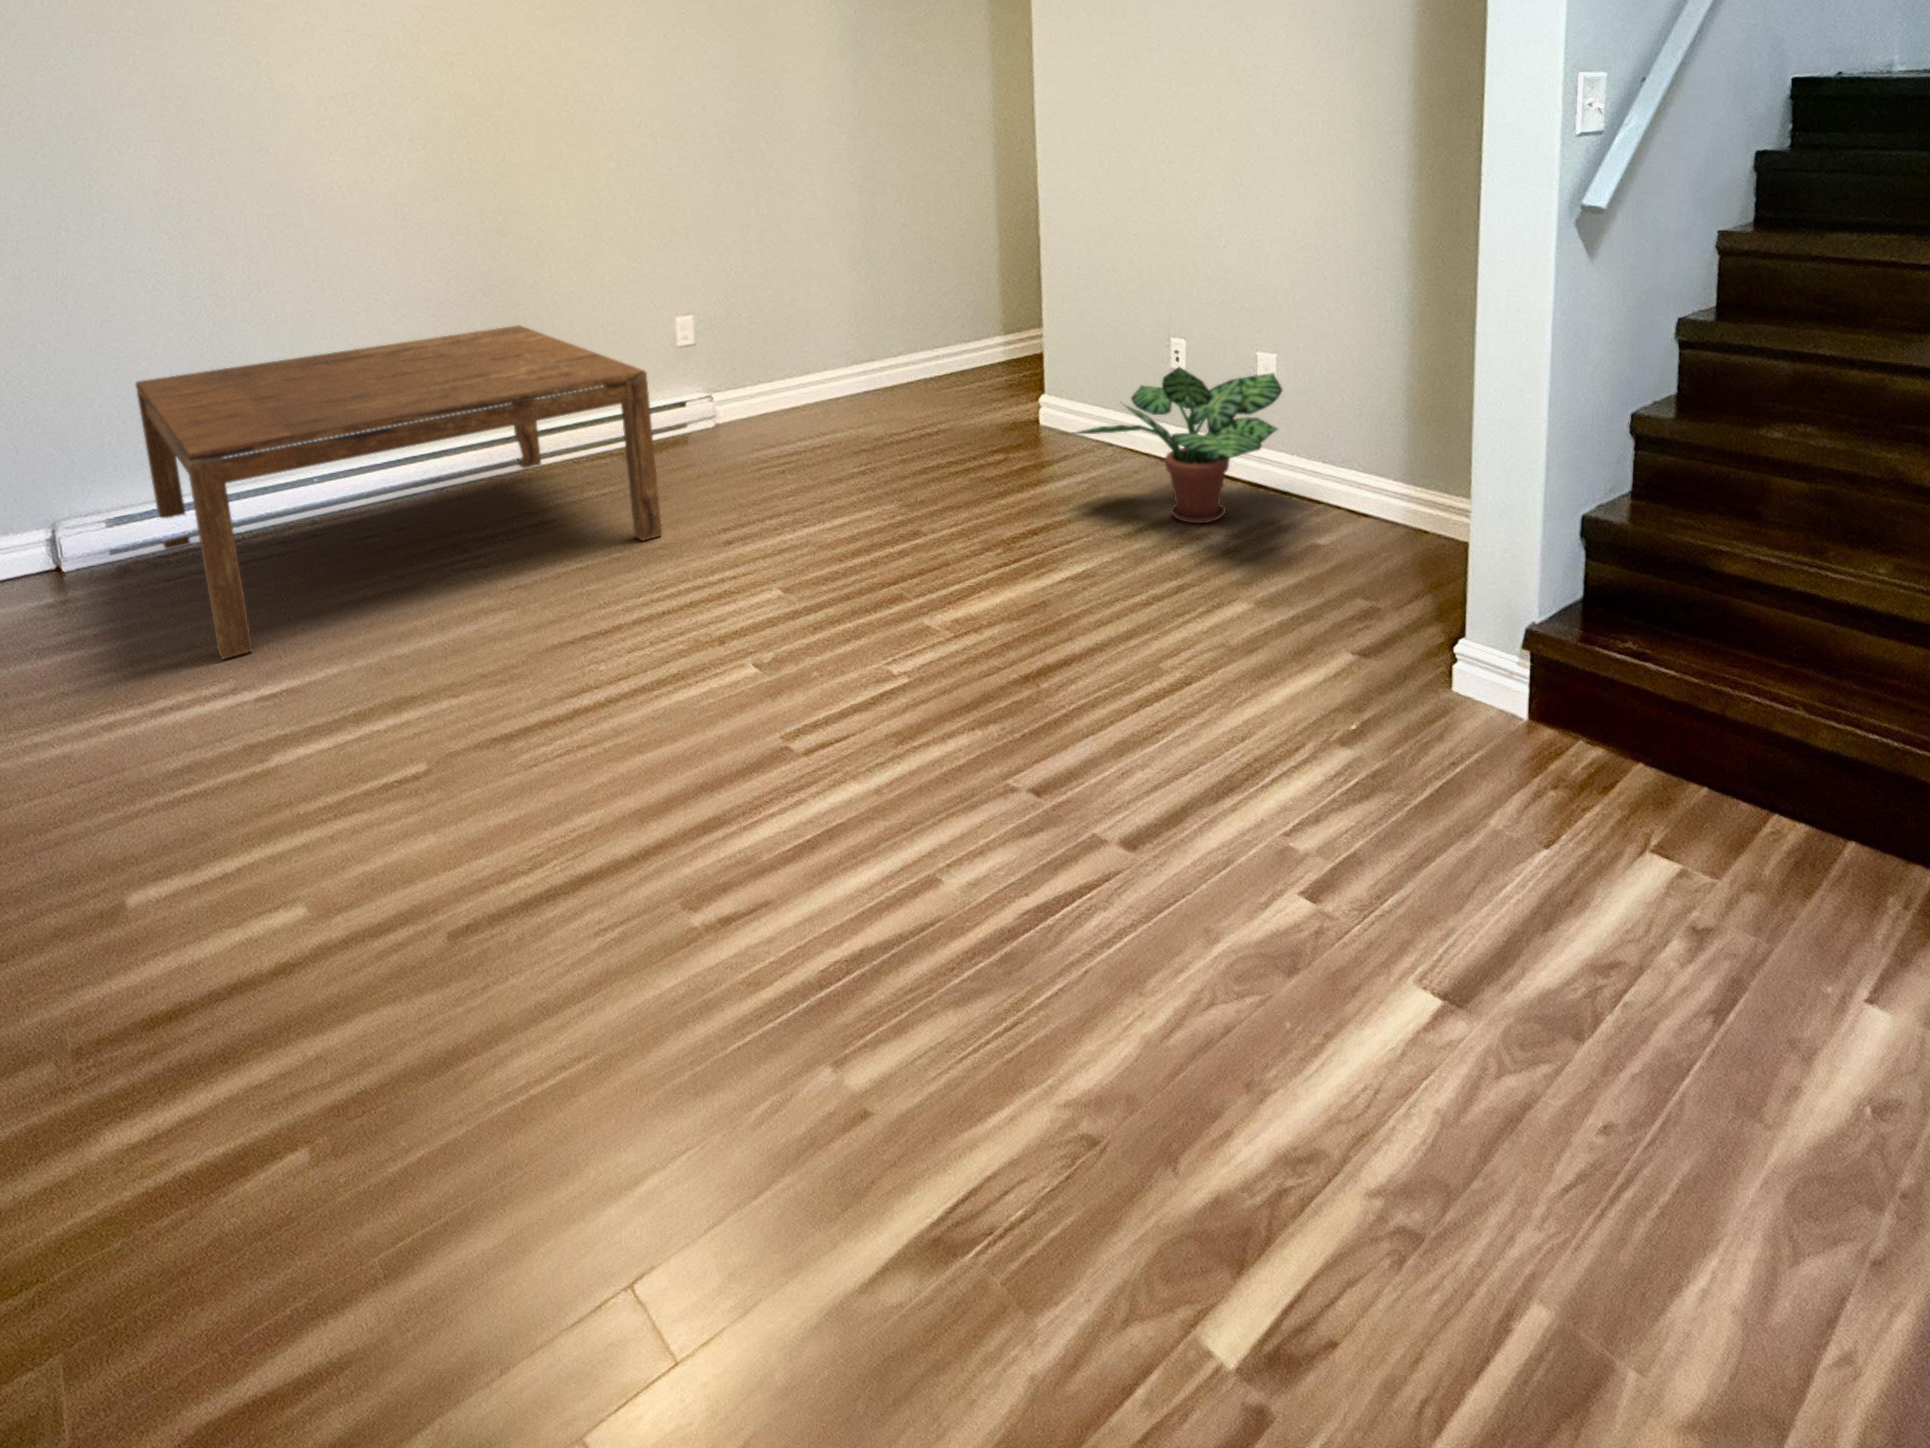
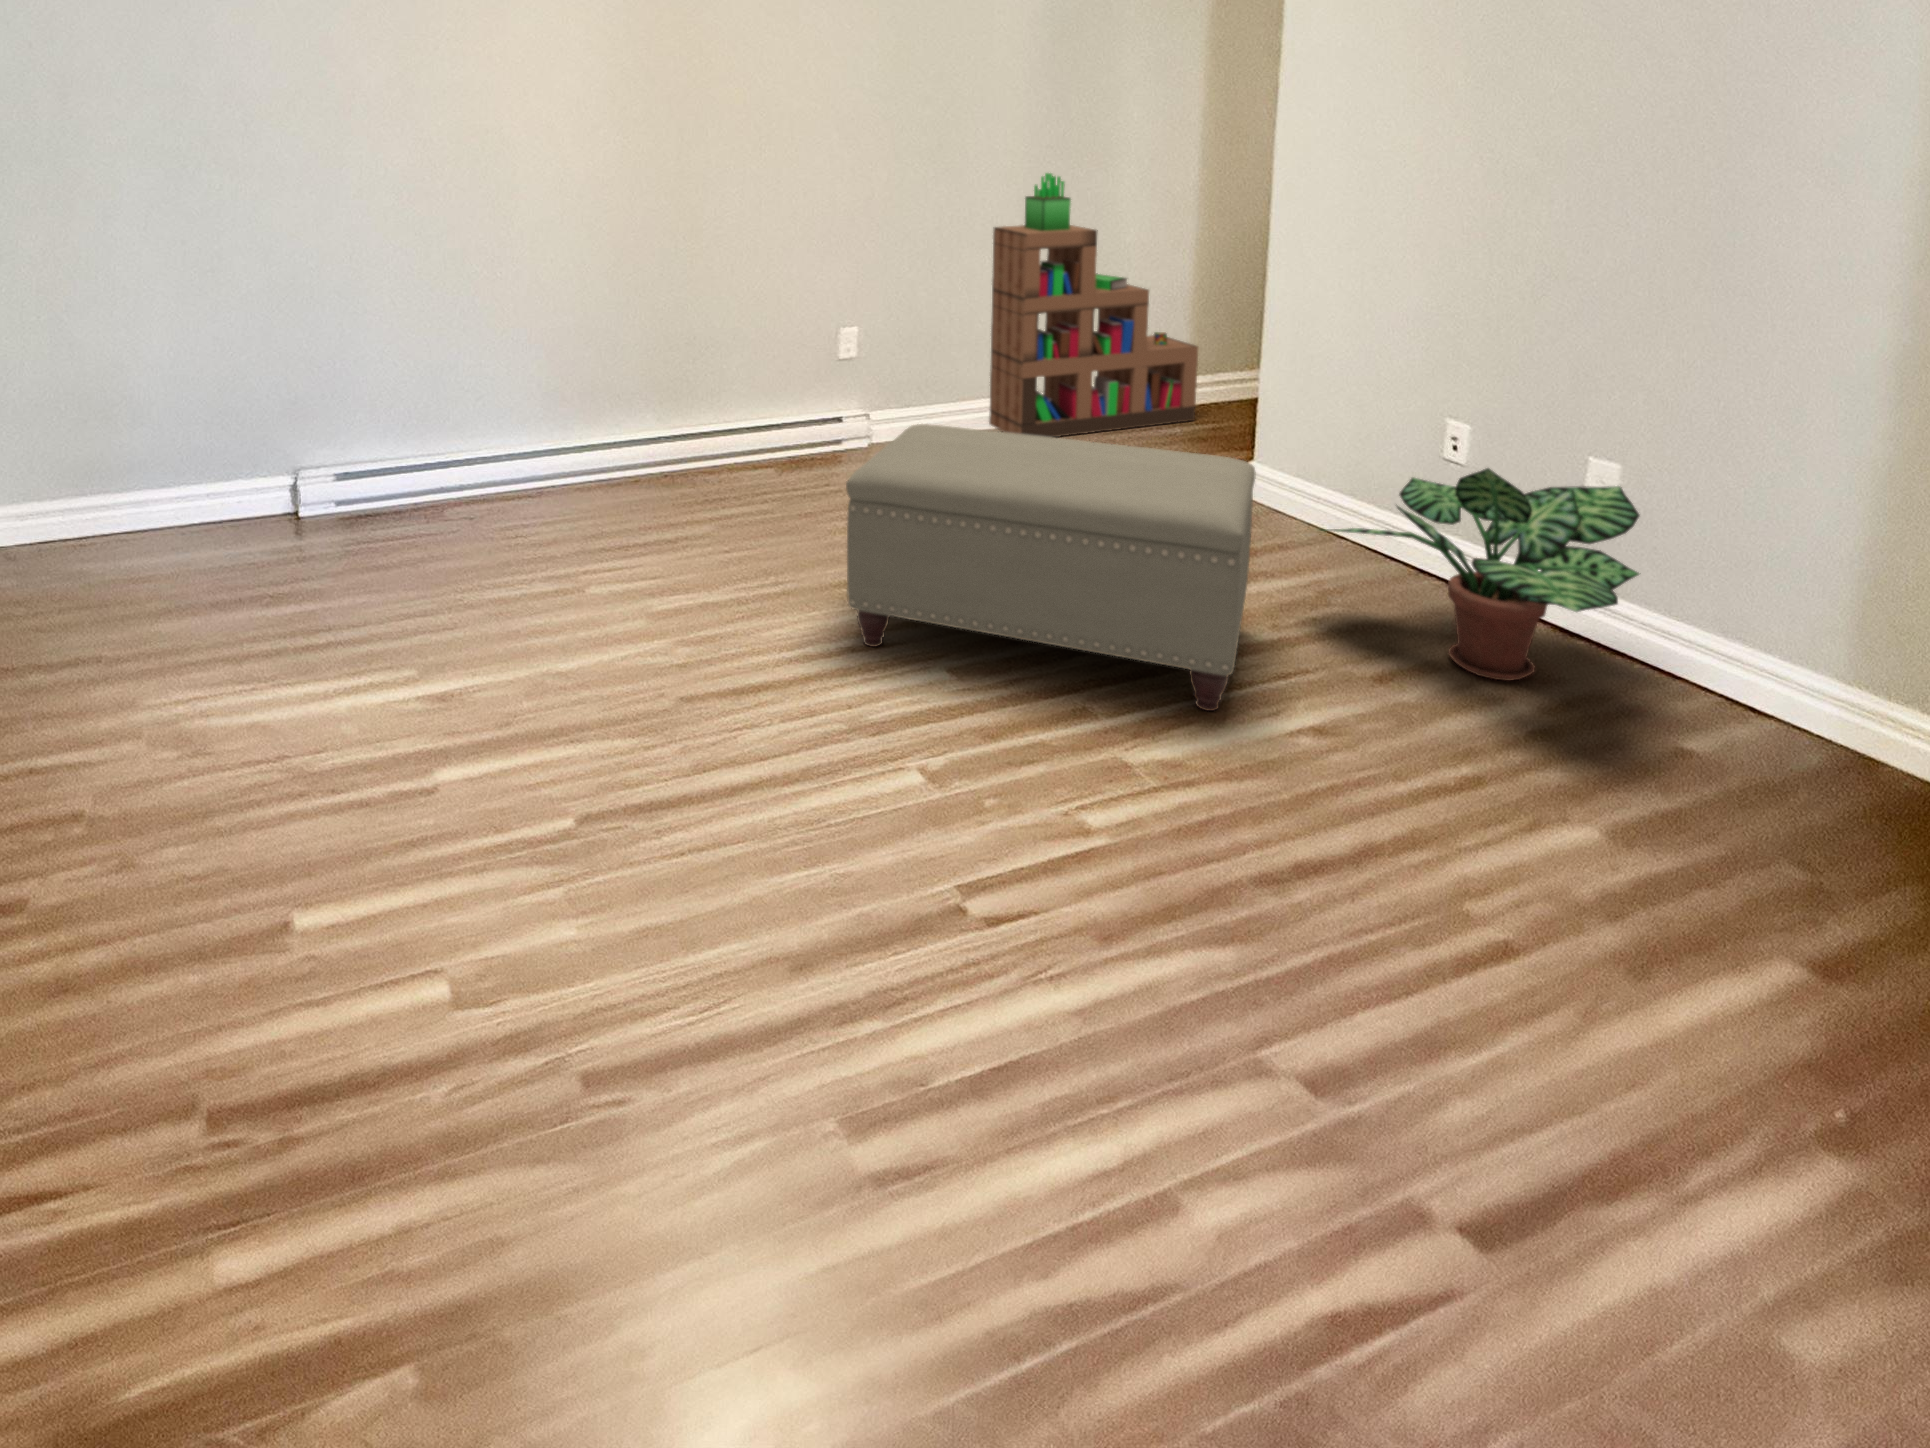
bookshelf: none [815,168,1005,406] -> present [989,173,1198,437]
coffee table: present [136,325,662,659] -> none [365,321,815,641]
ottoman: none [678,383,1025,583] -> present [846,424,1256,711]

